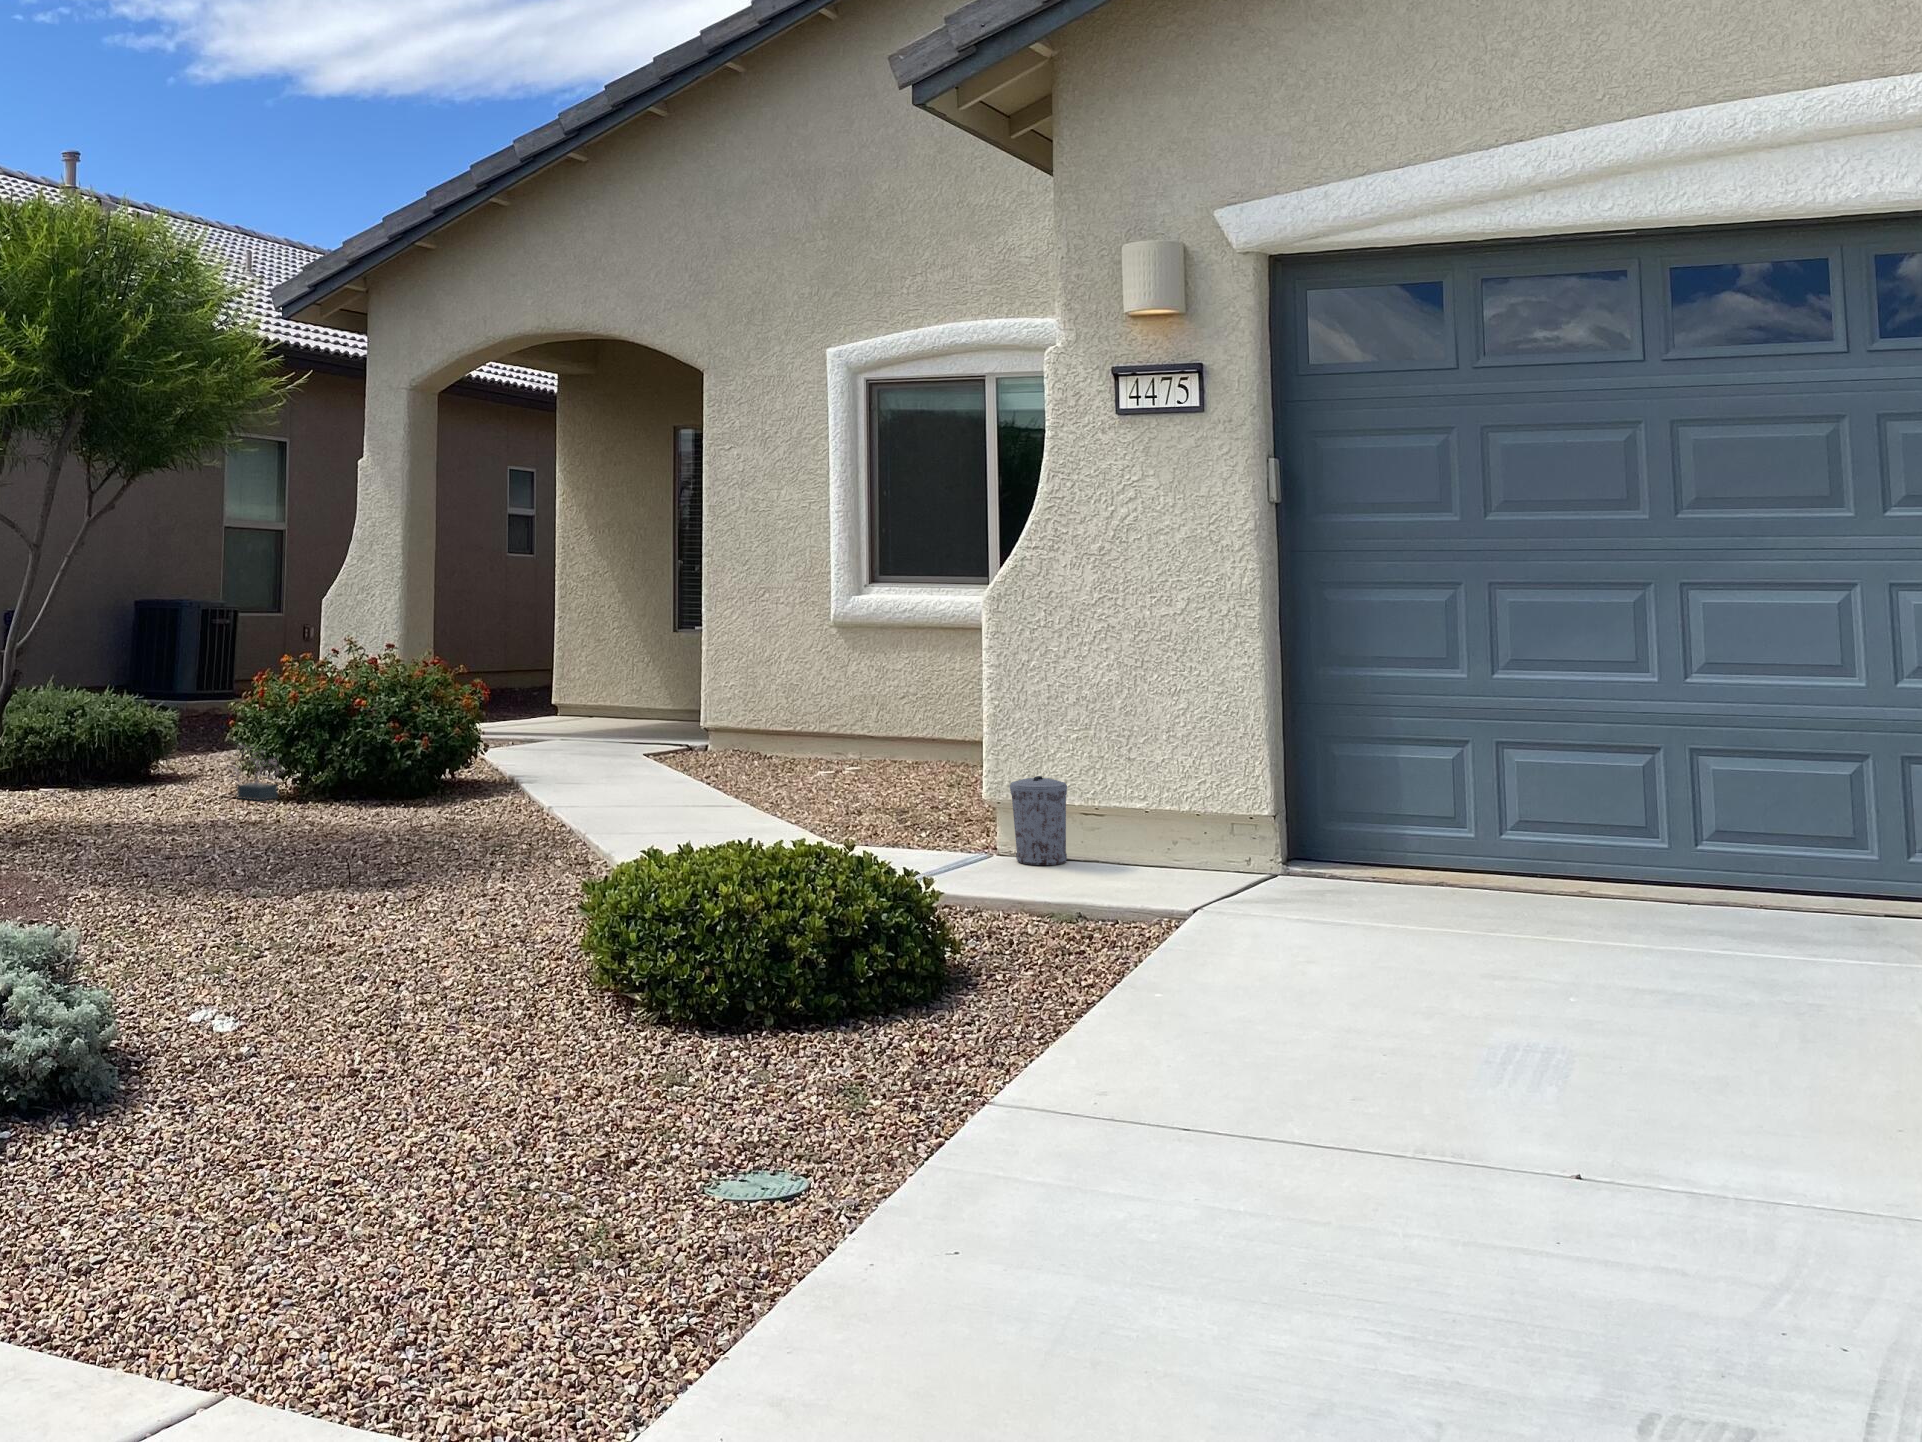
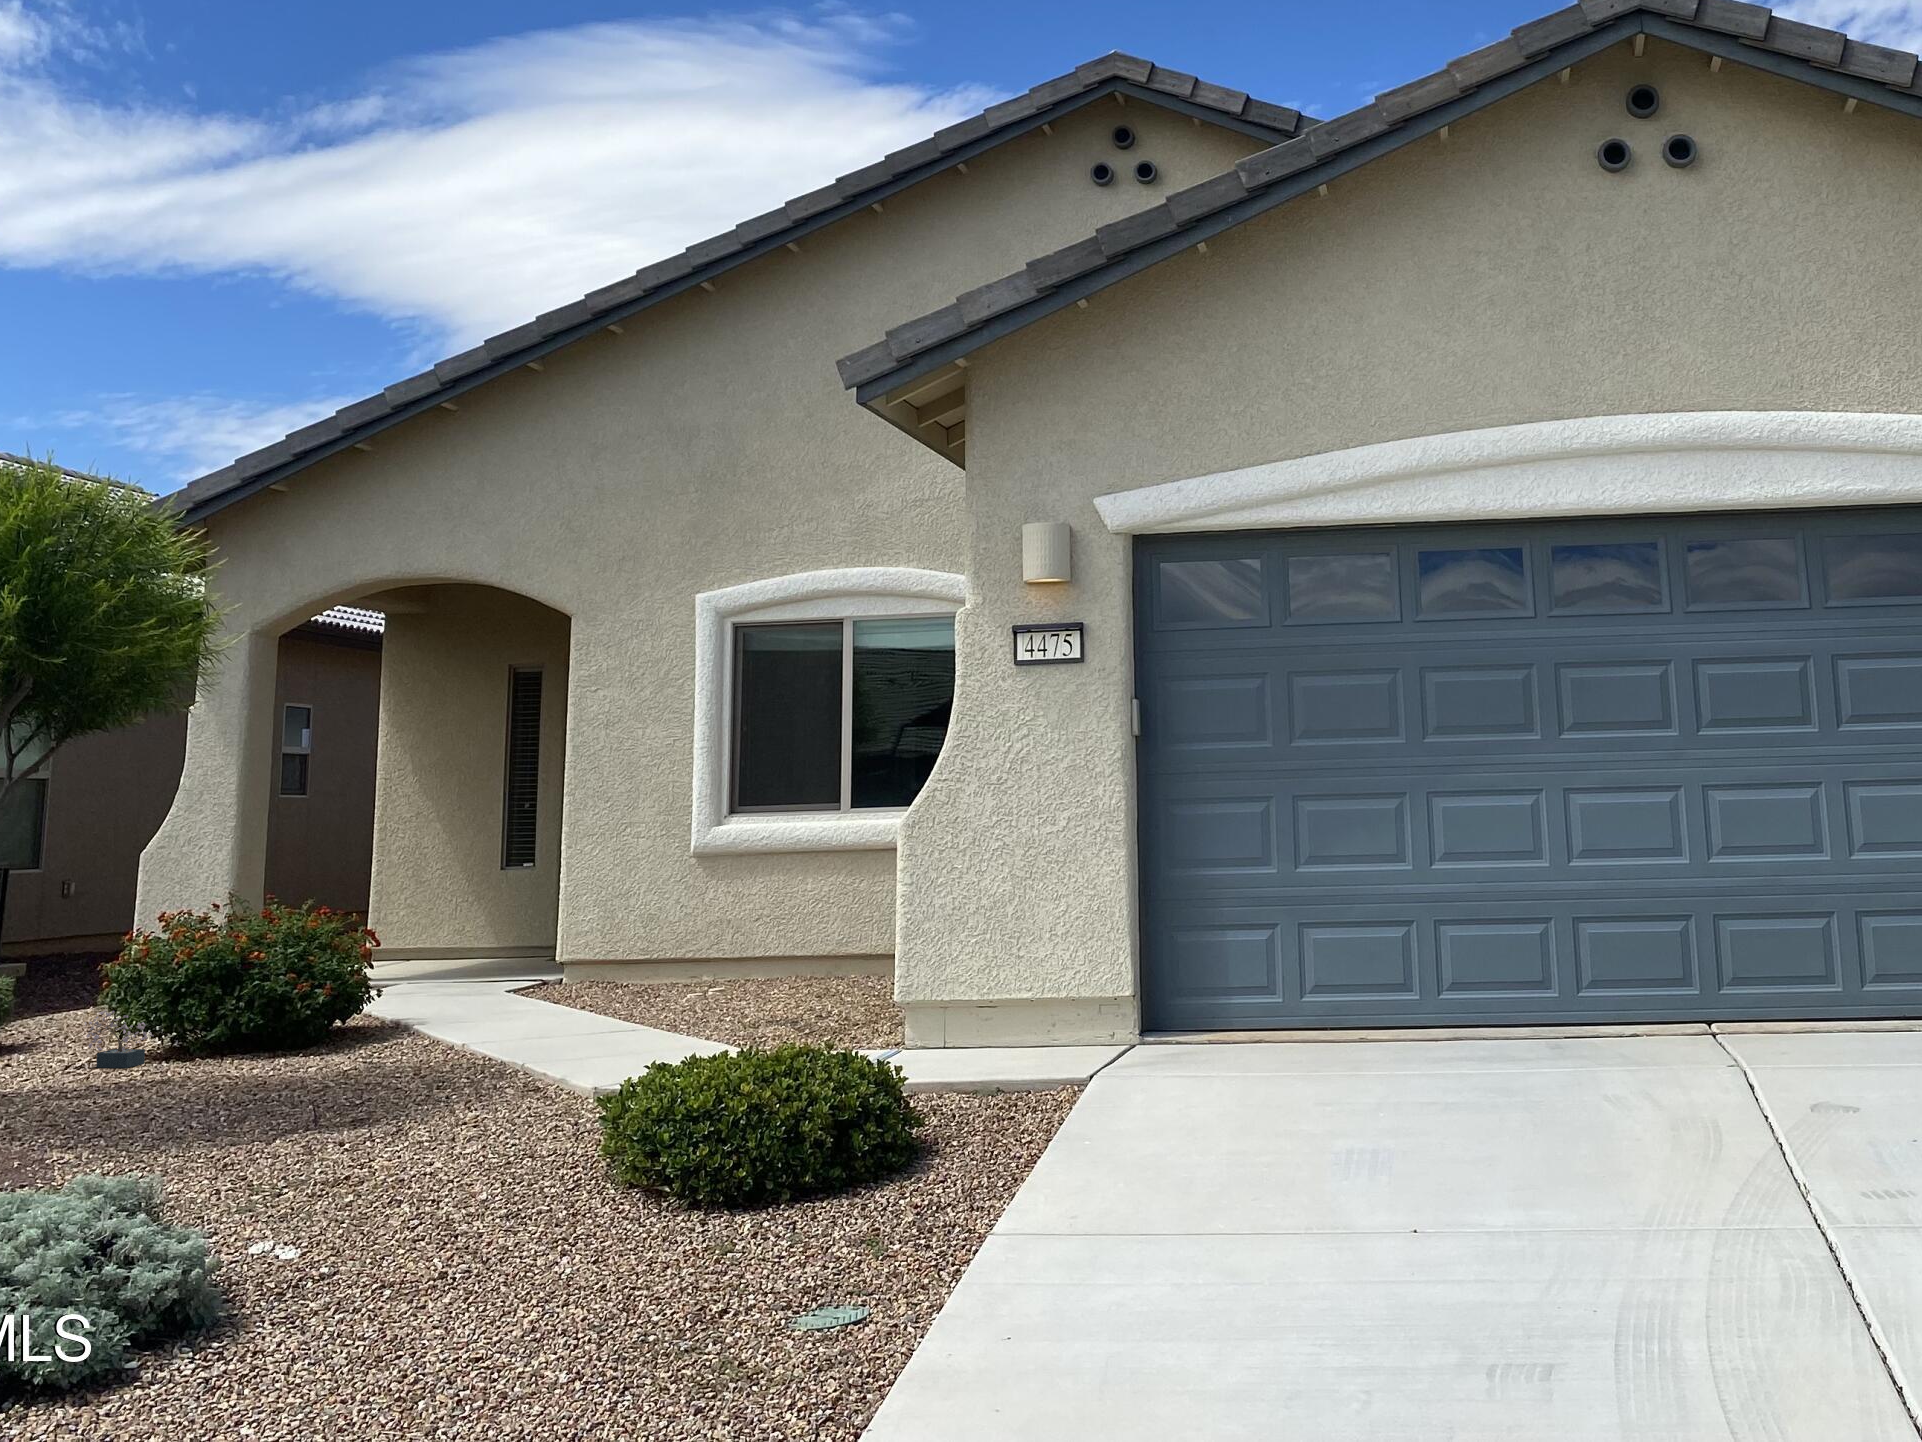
trash can: present [1010,776,1067,865] -> none [921,977,969,1054]

